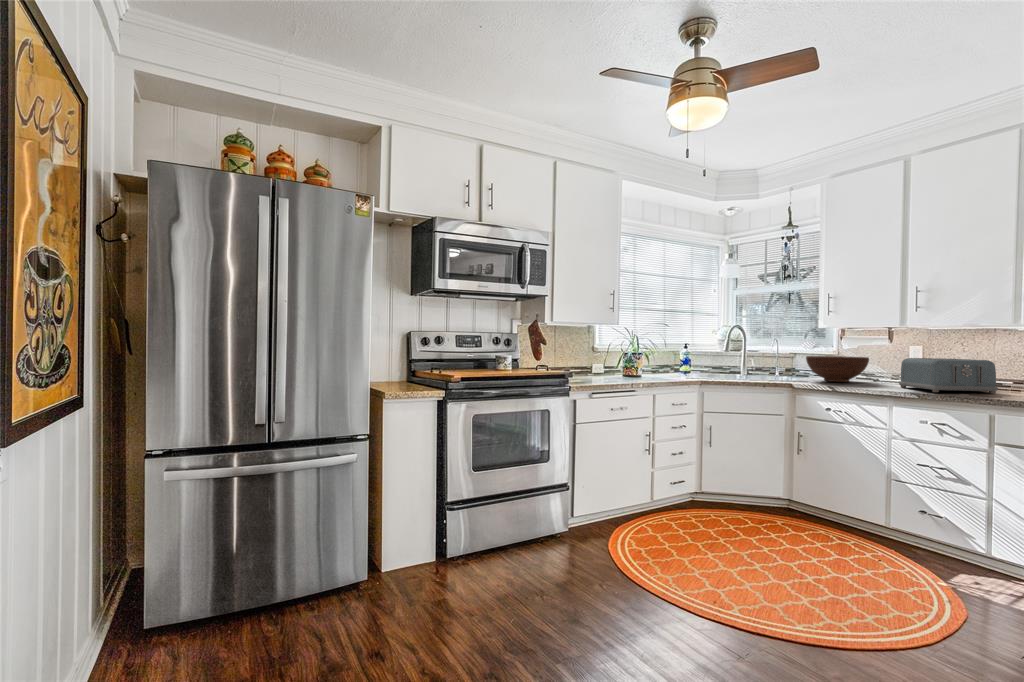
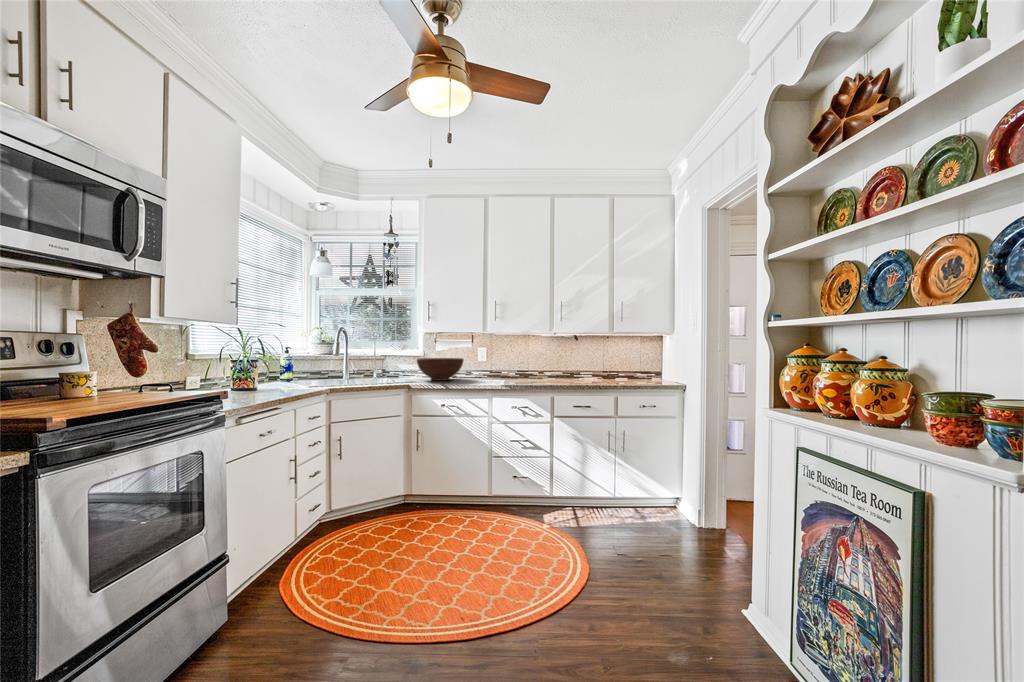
toaster: present [899,358,998,393] -> none [489,358,547,384]

